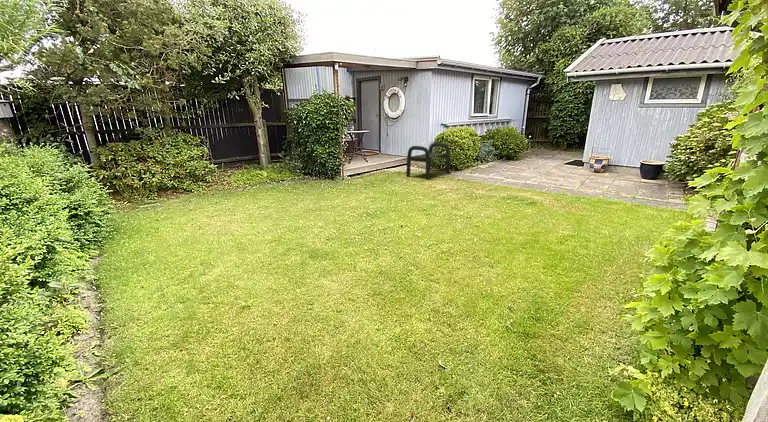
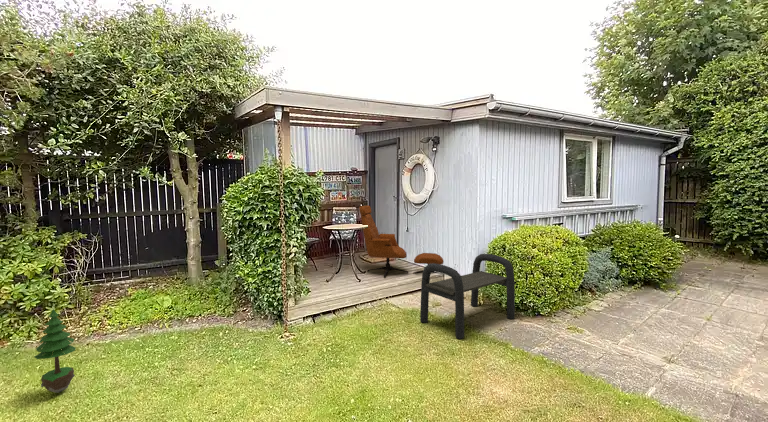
lounge chair: none [363,119,411,160] -> present [359,205,444,278]
potted tree: none [262,162,276,199] -> present [34,309,76,393]

